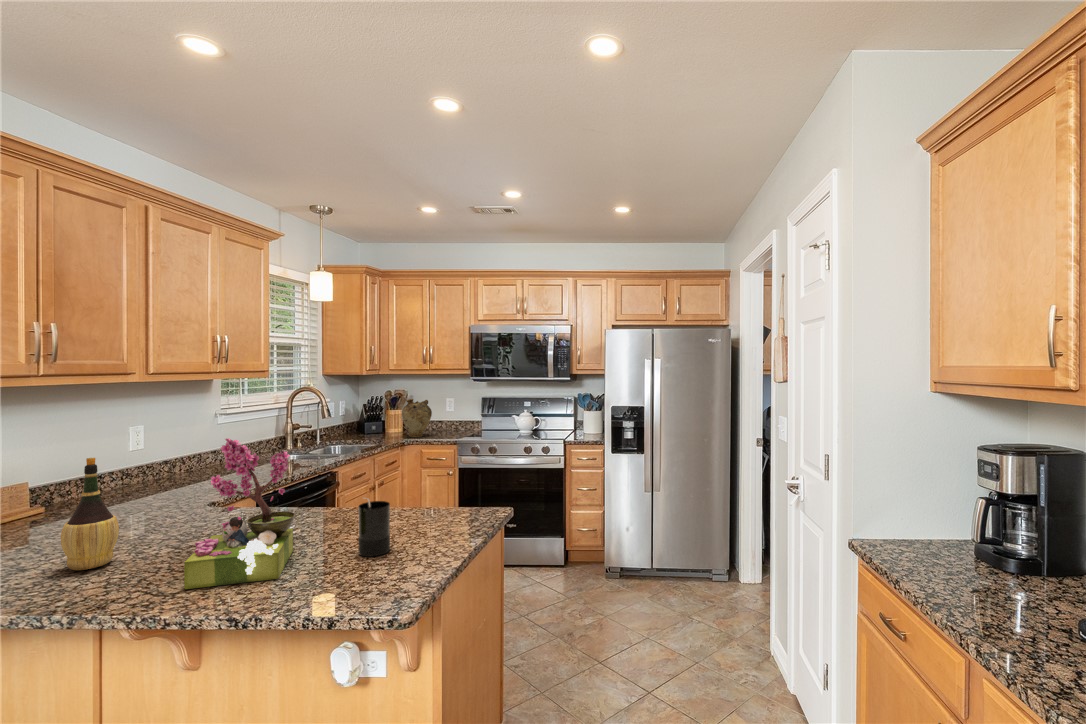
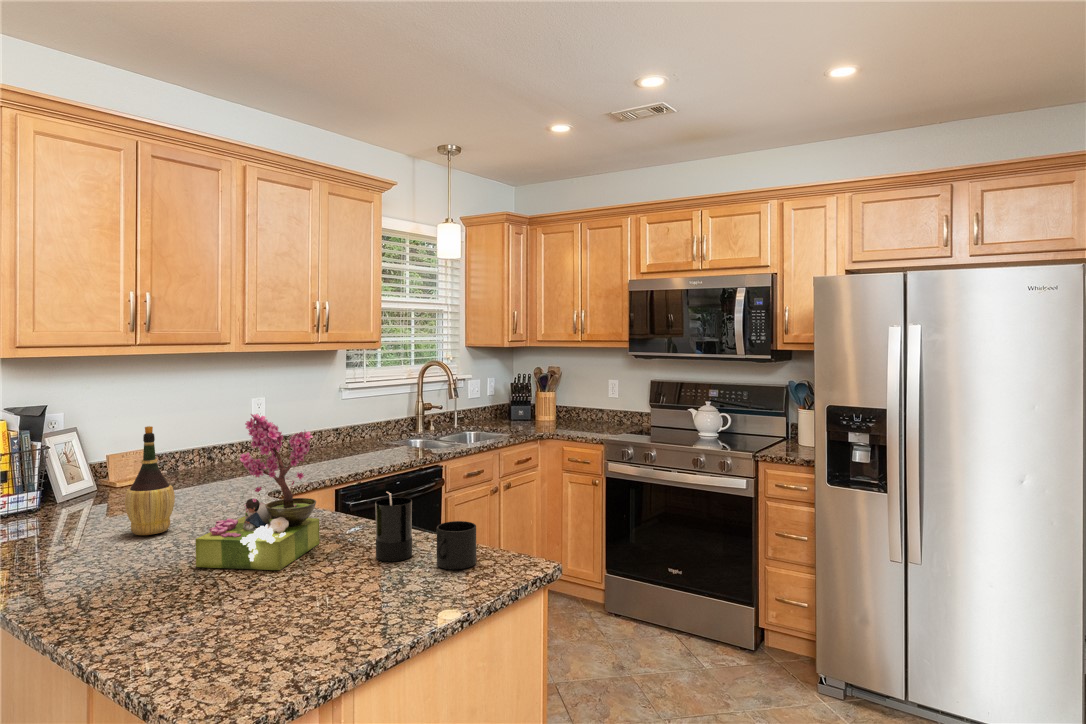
vase: present [402,399,432,437] -> none [552,379,590,427]
mug: none [418,515,450,555] -> present [437,521,476,570]

